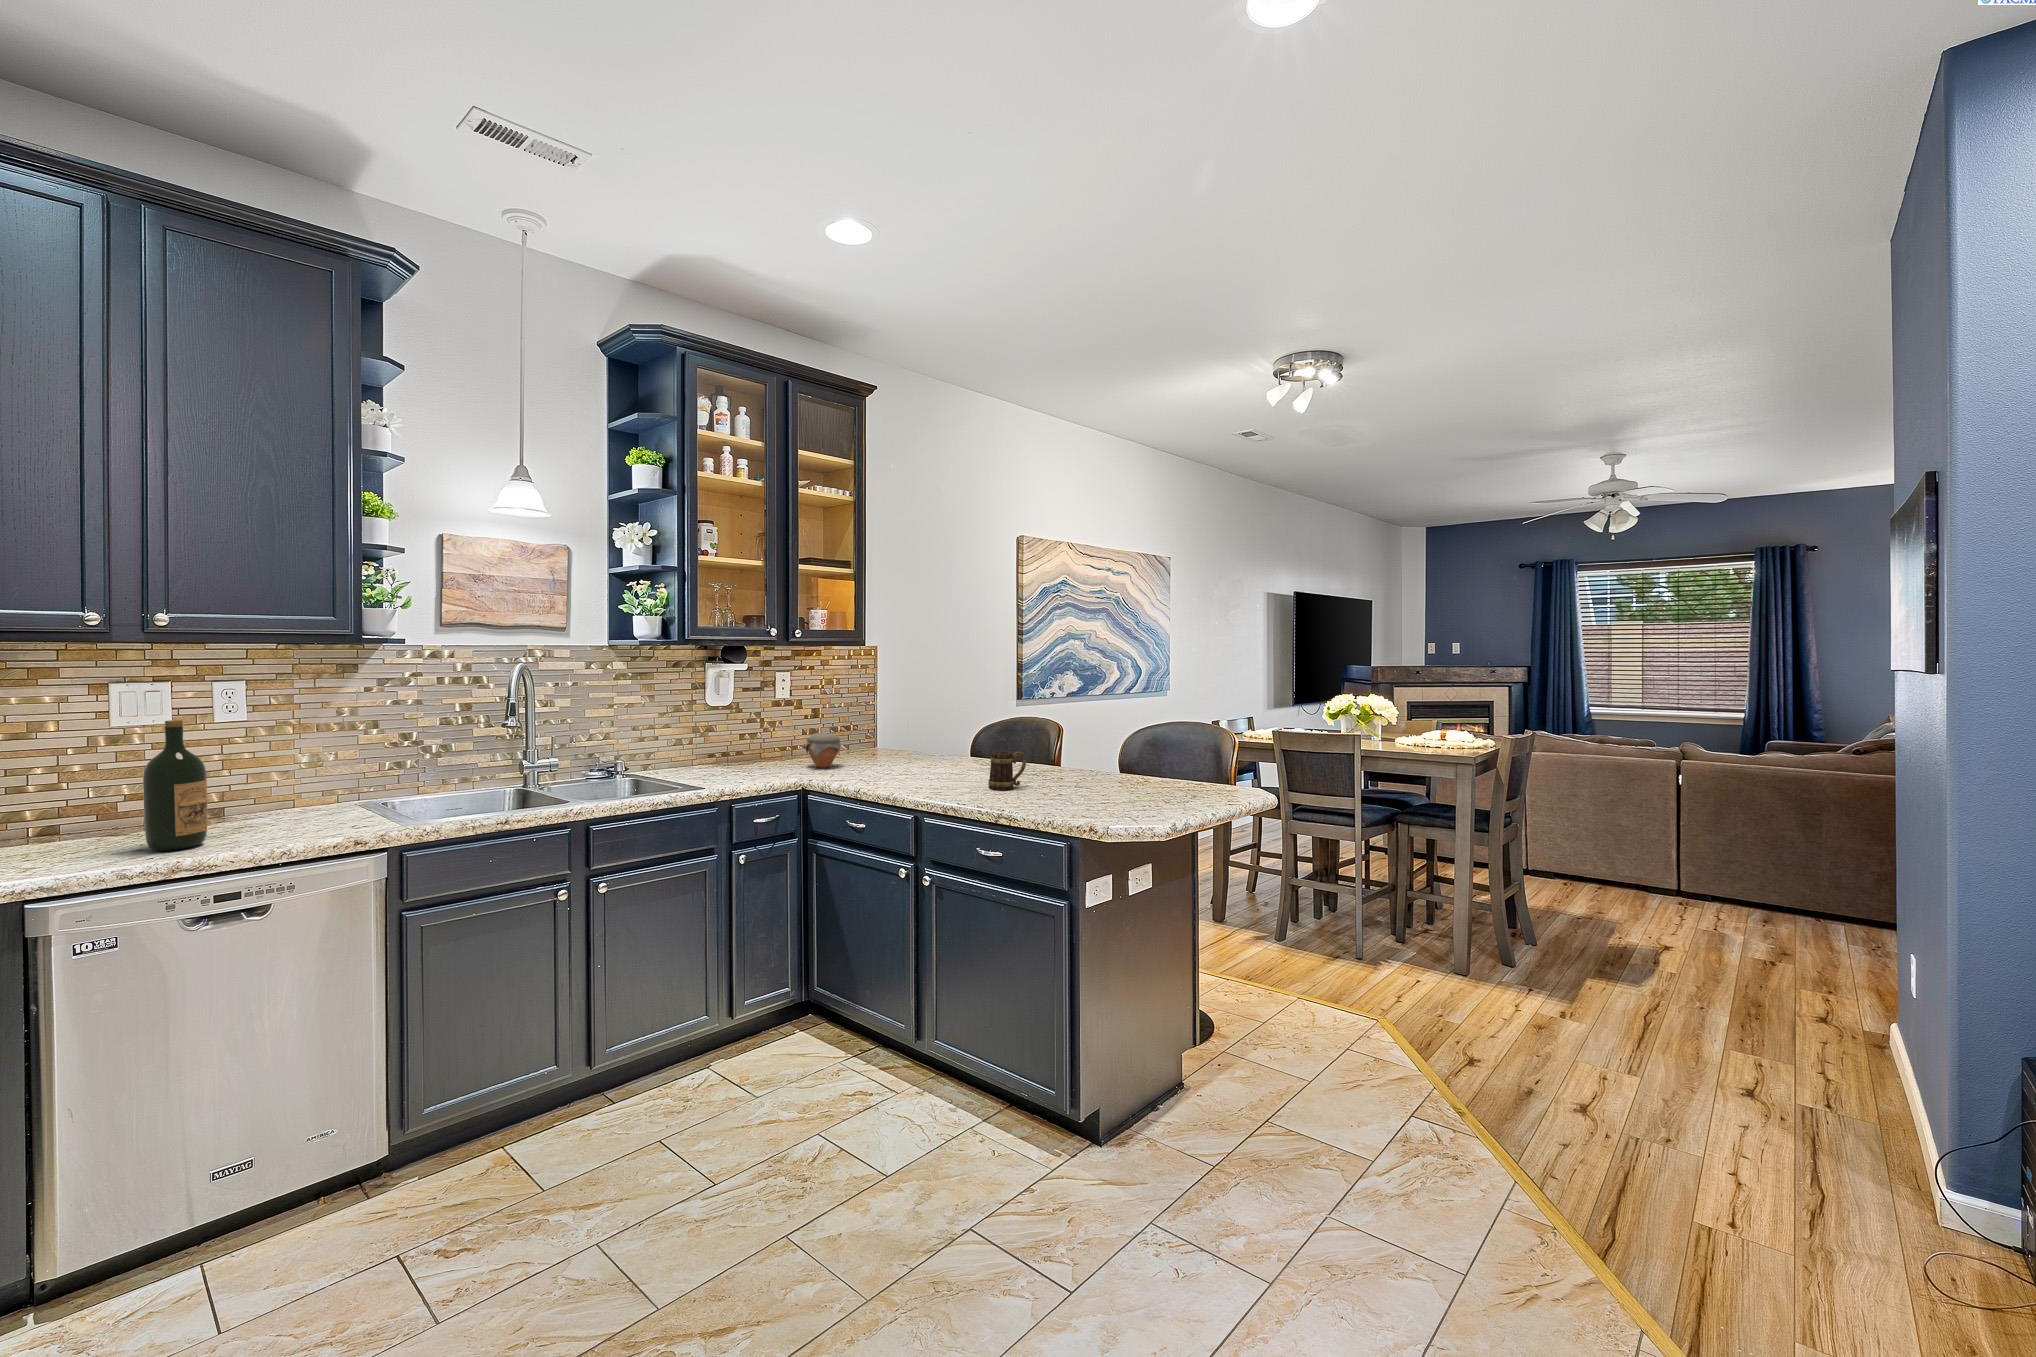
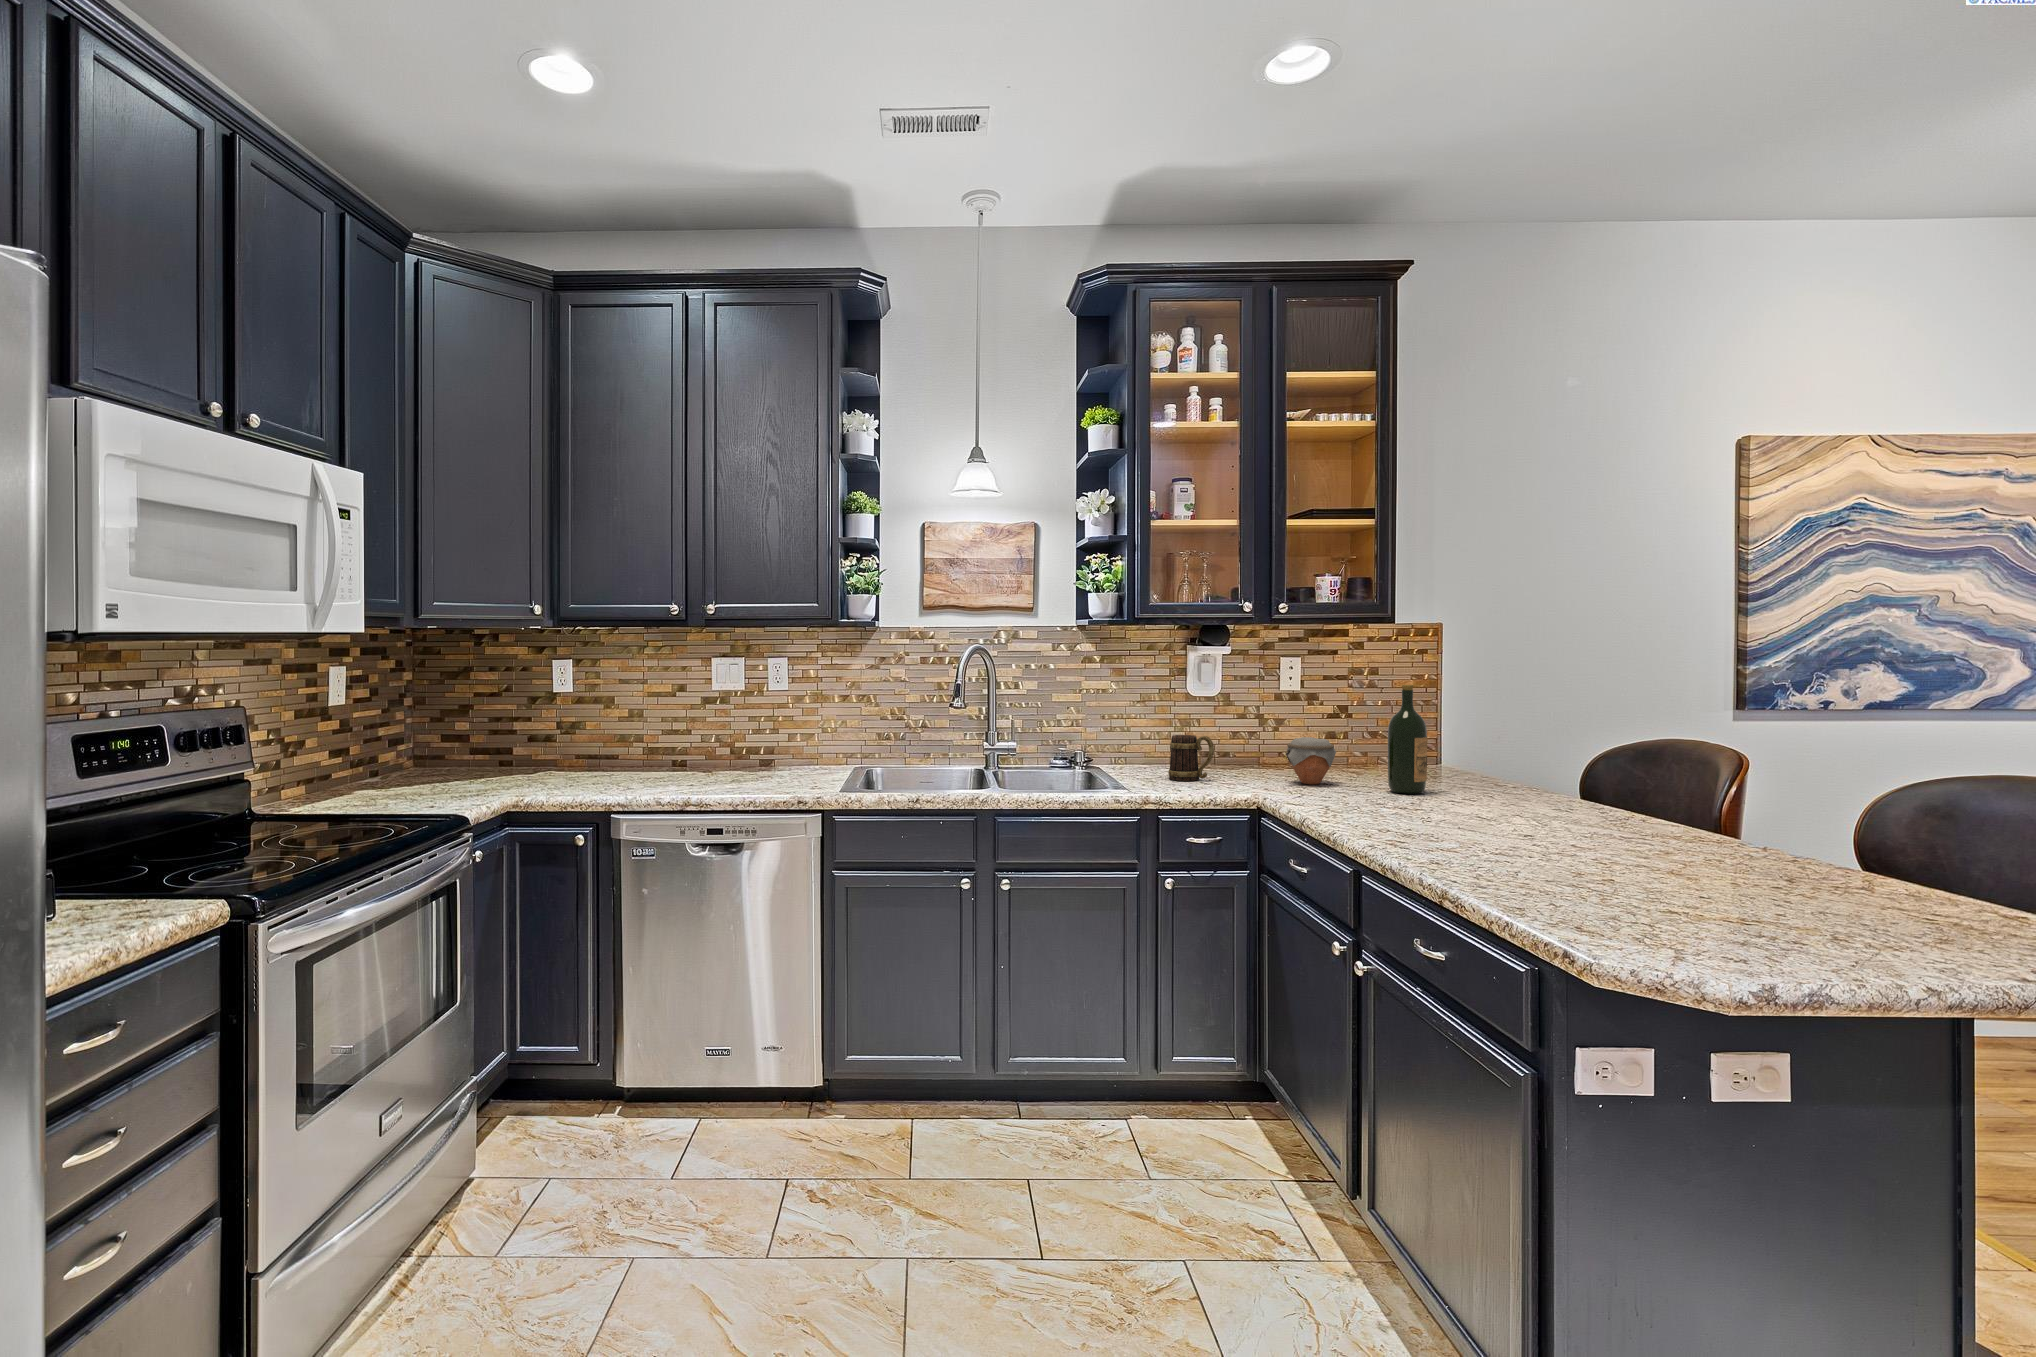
wine bottle: present [143,720,207,851] -> present [1388,685,1427,794]
mug: present [988,751,1026,790] -> present [1168,735,1214,781]

